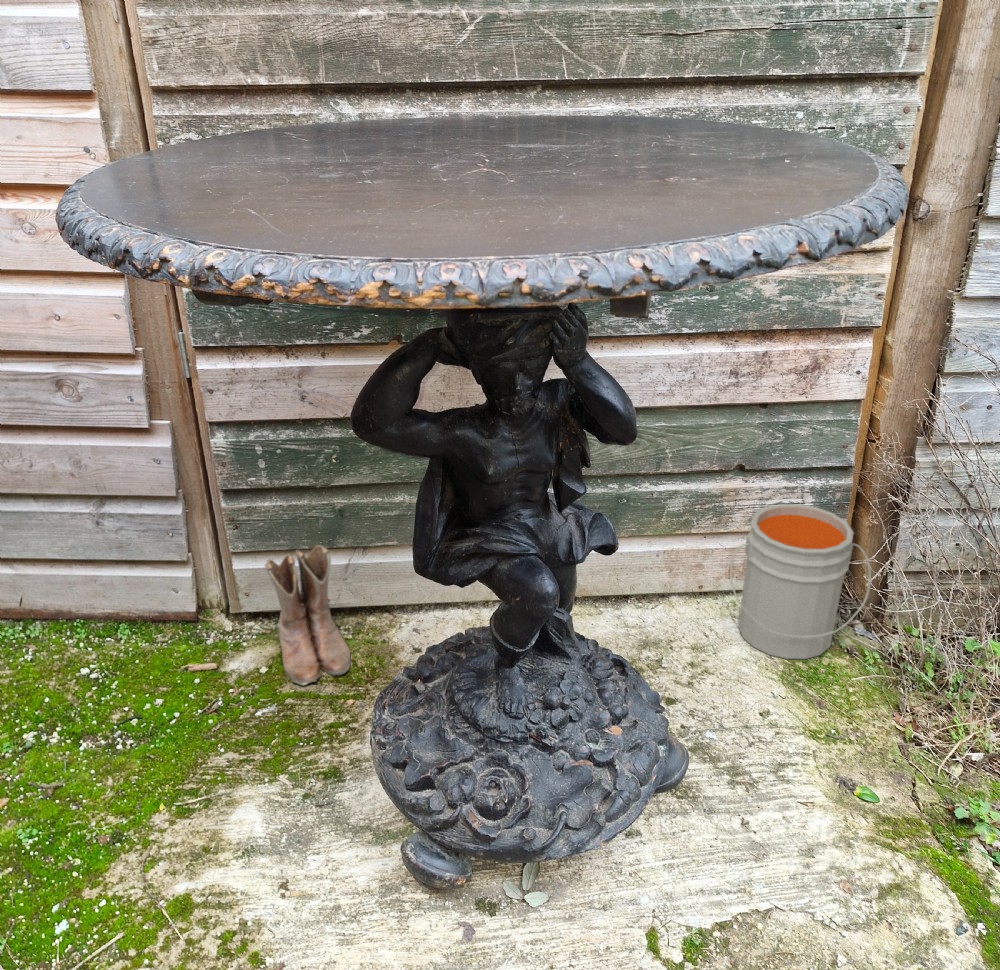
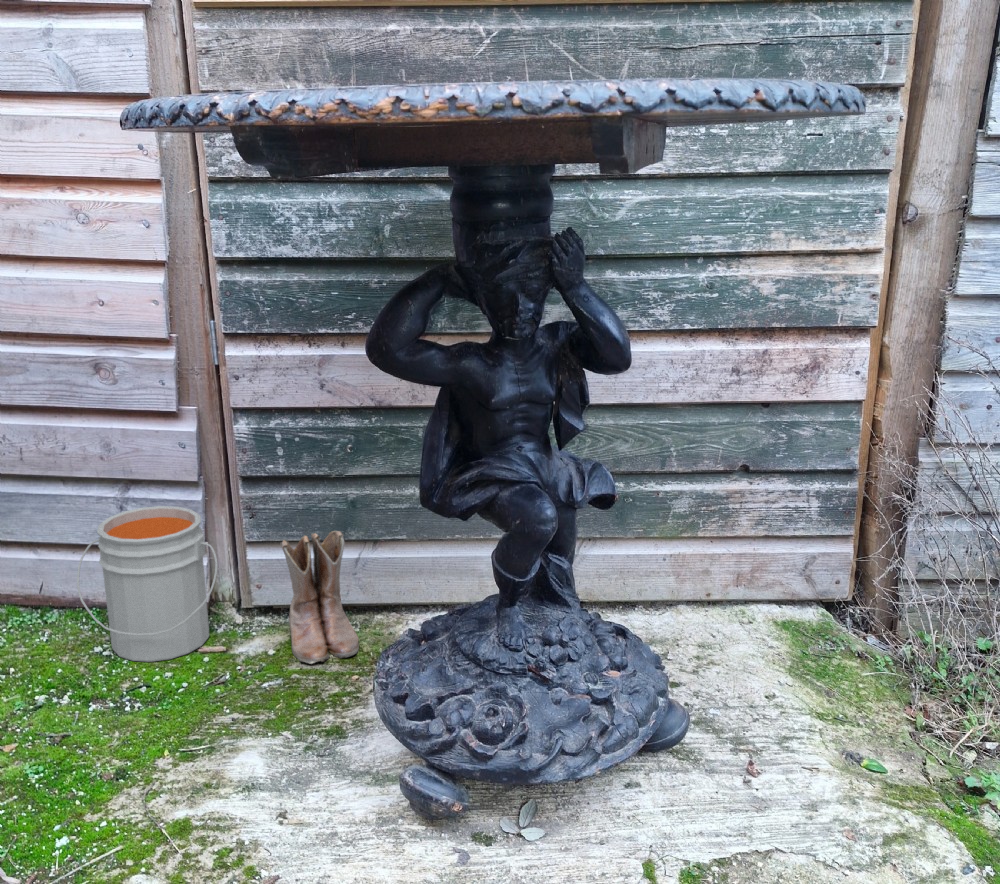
bucket: present [730,504,871,659] -> present [77,506,218,662]

